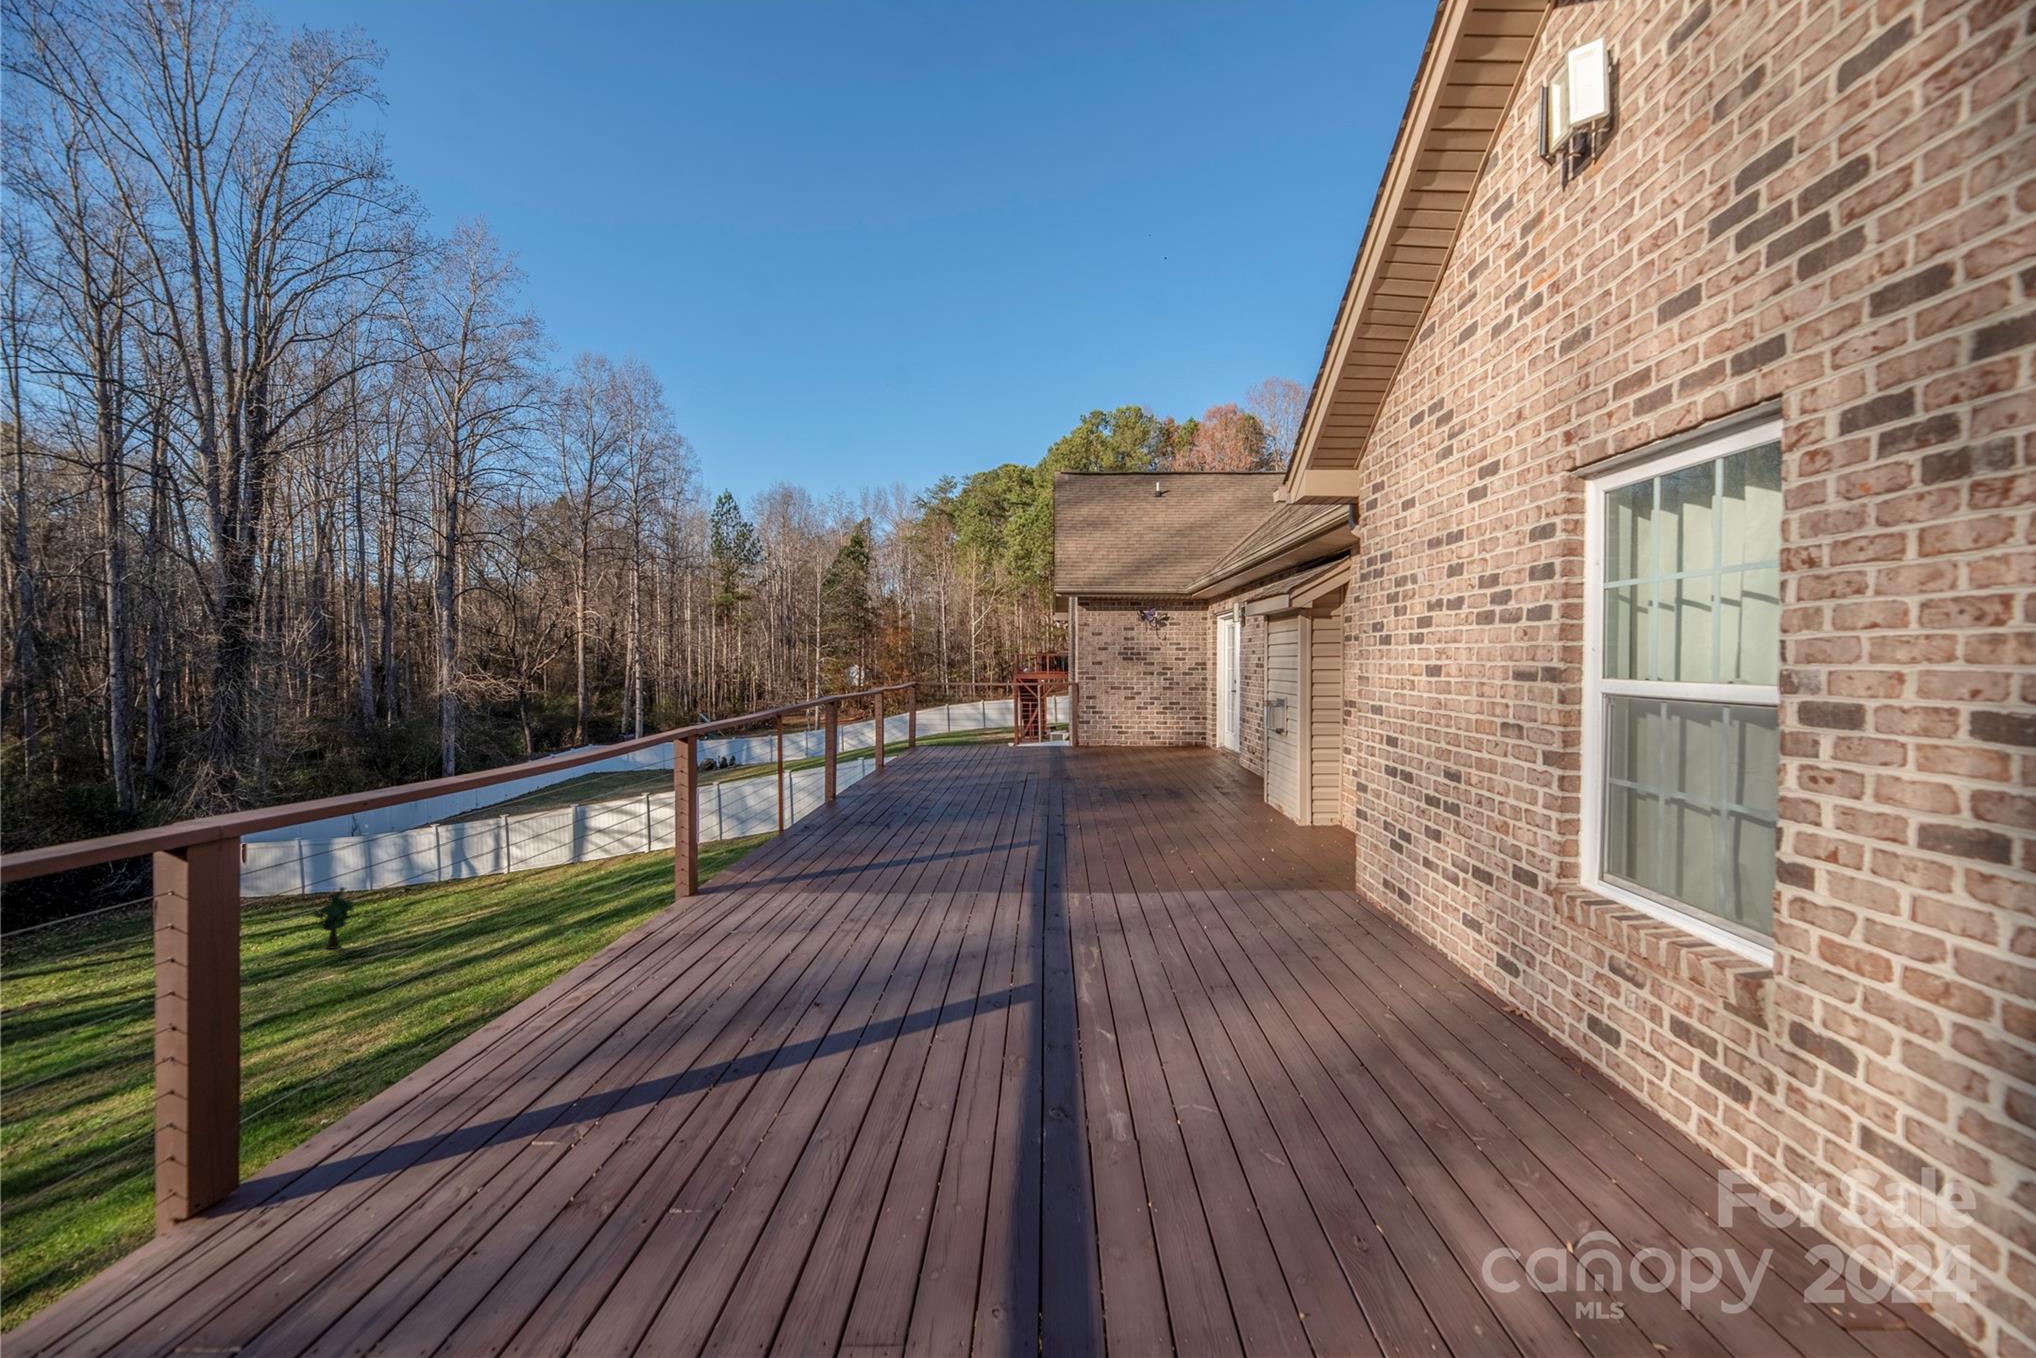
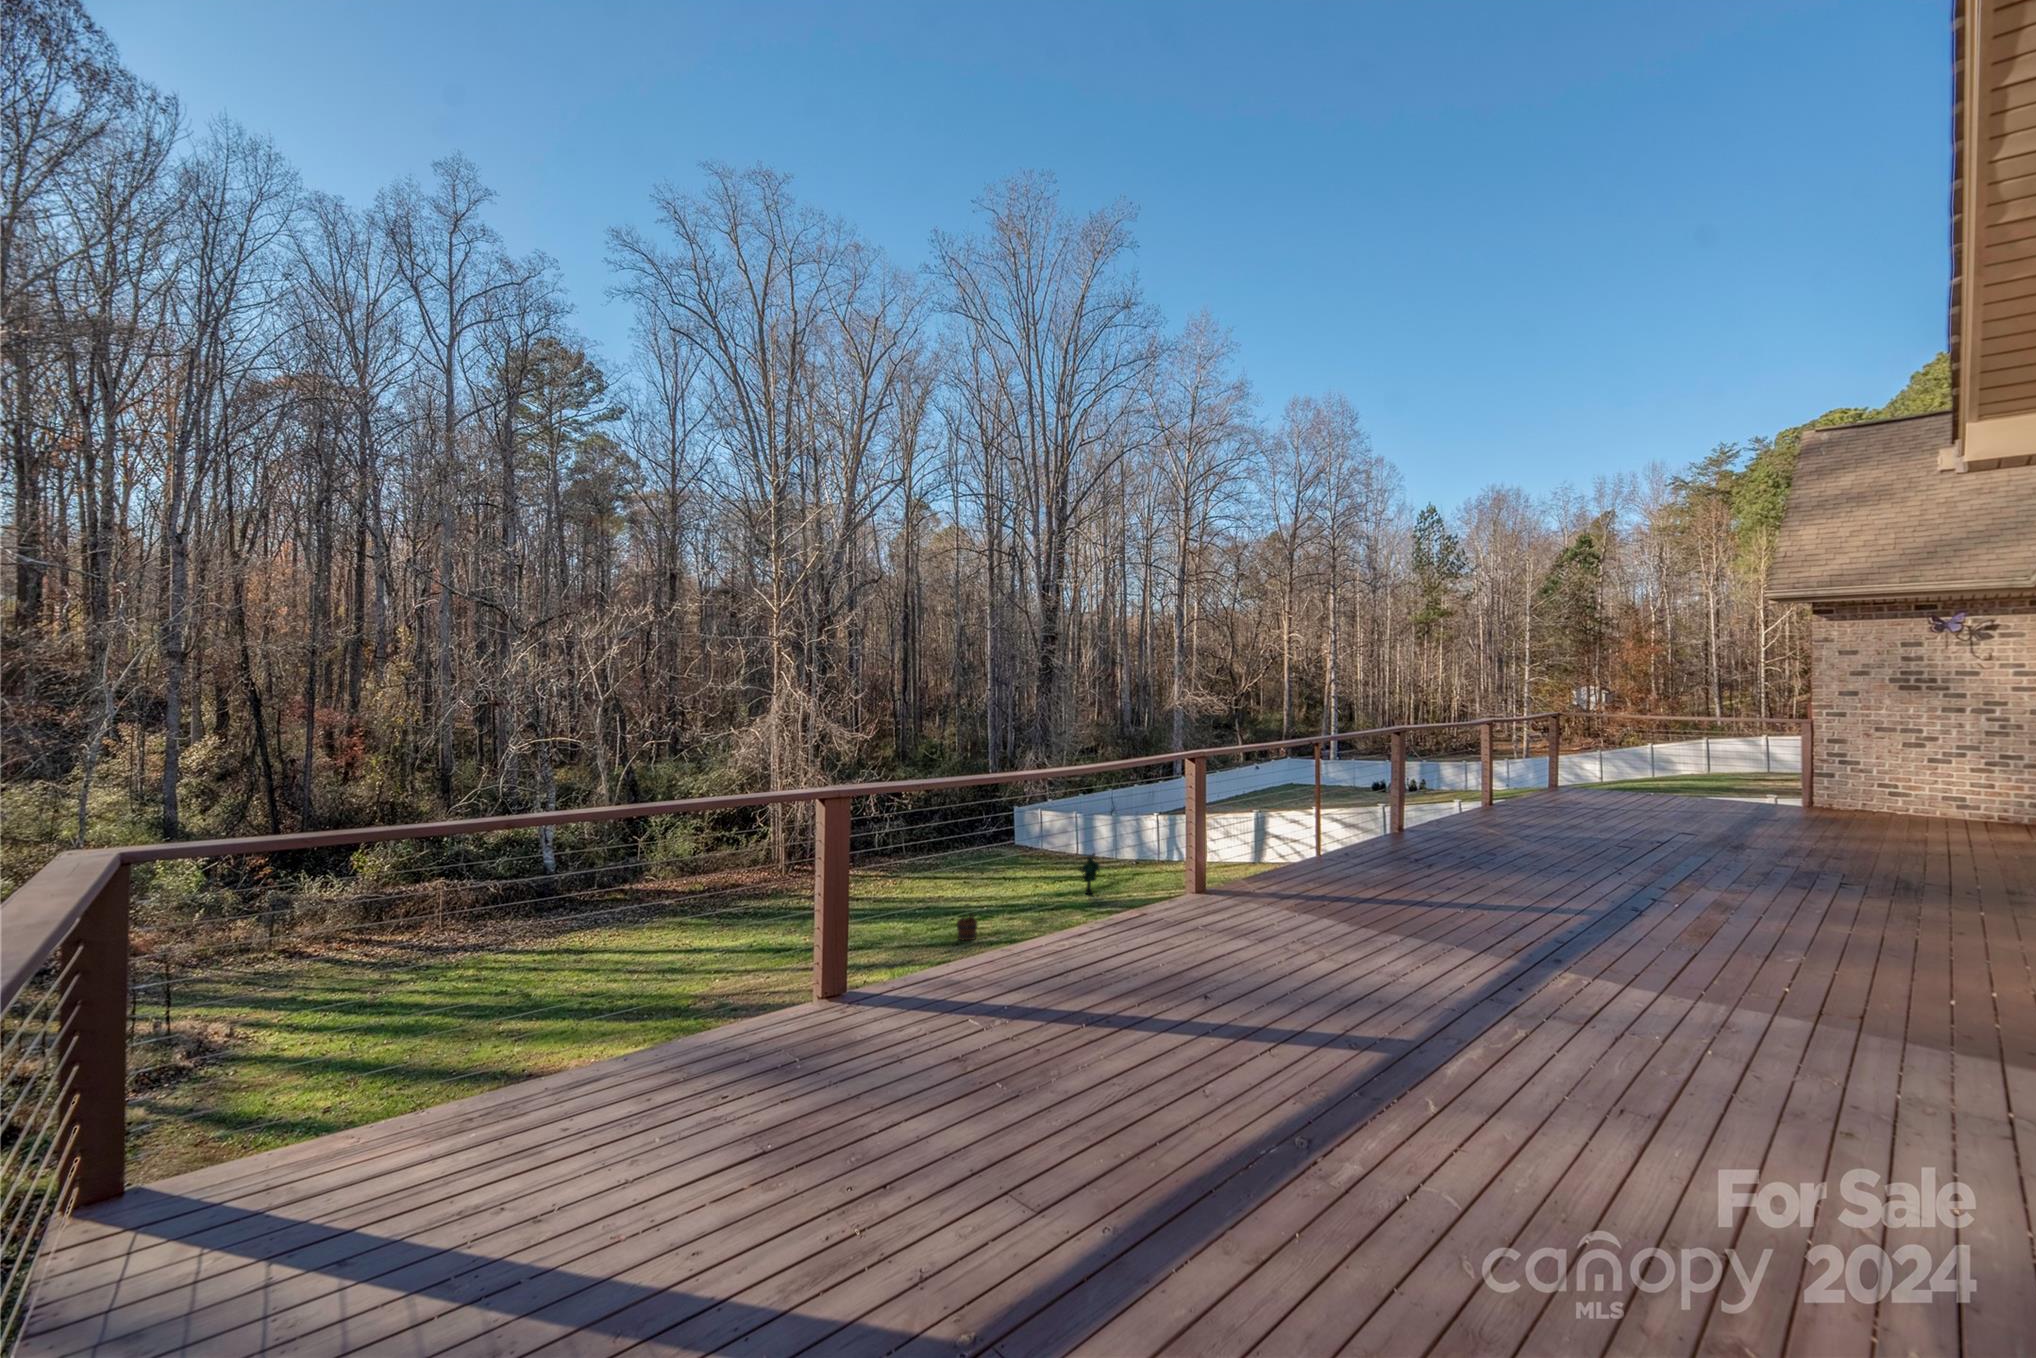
wooden bucket: none [51,1013,106,1082] -> present [957,904,977,940]

